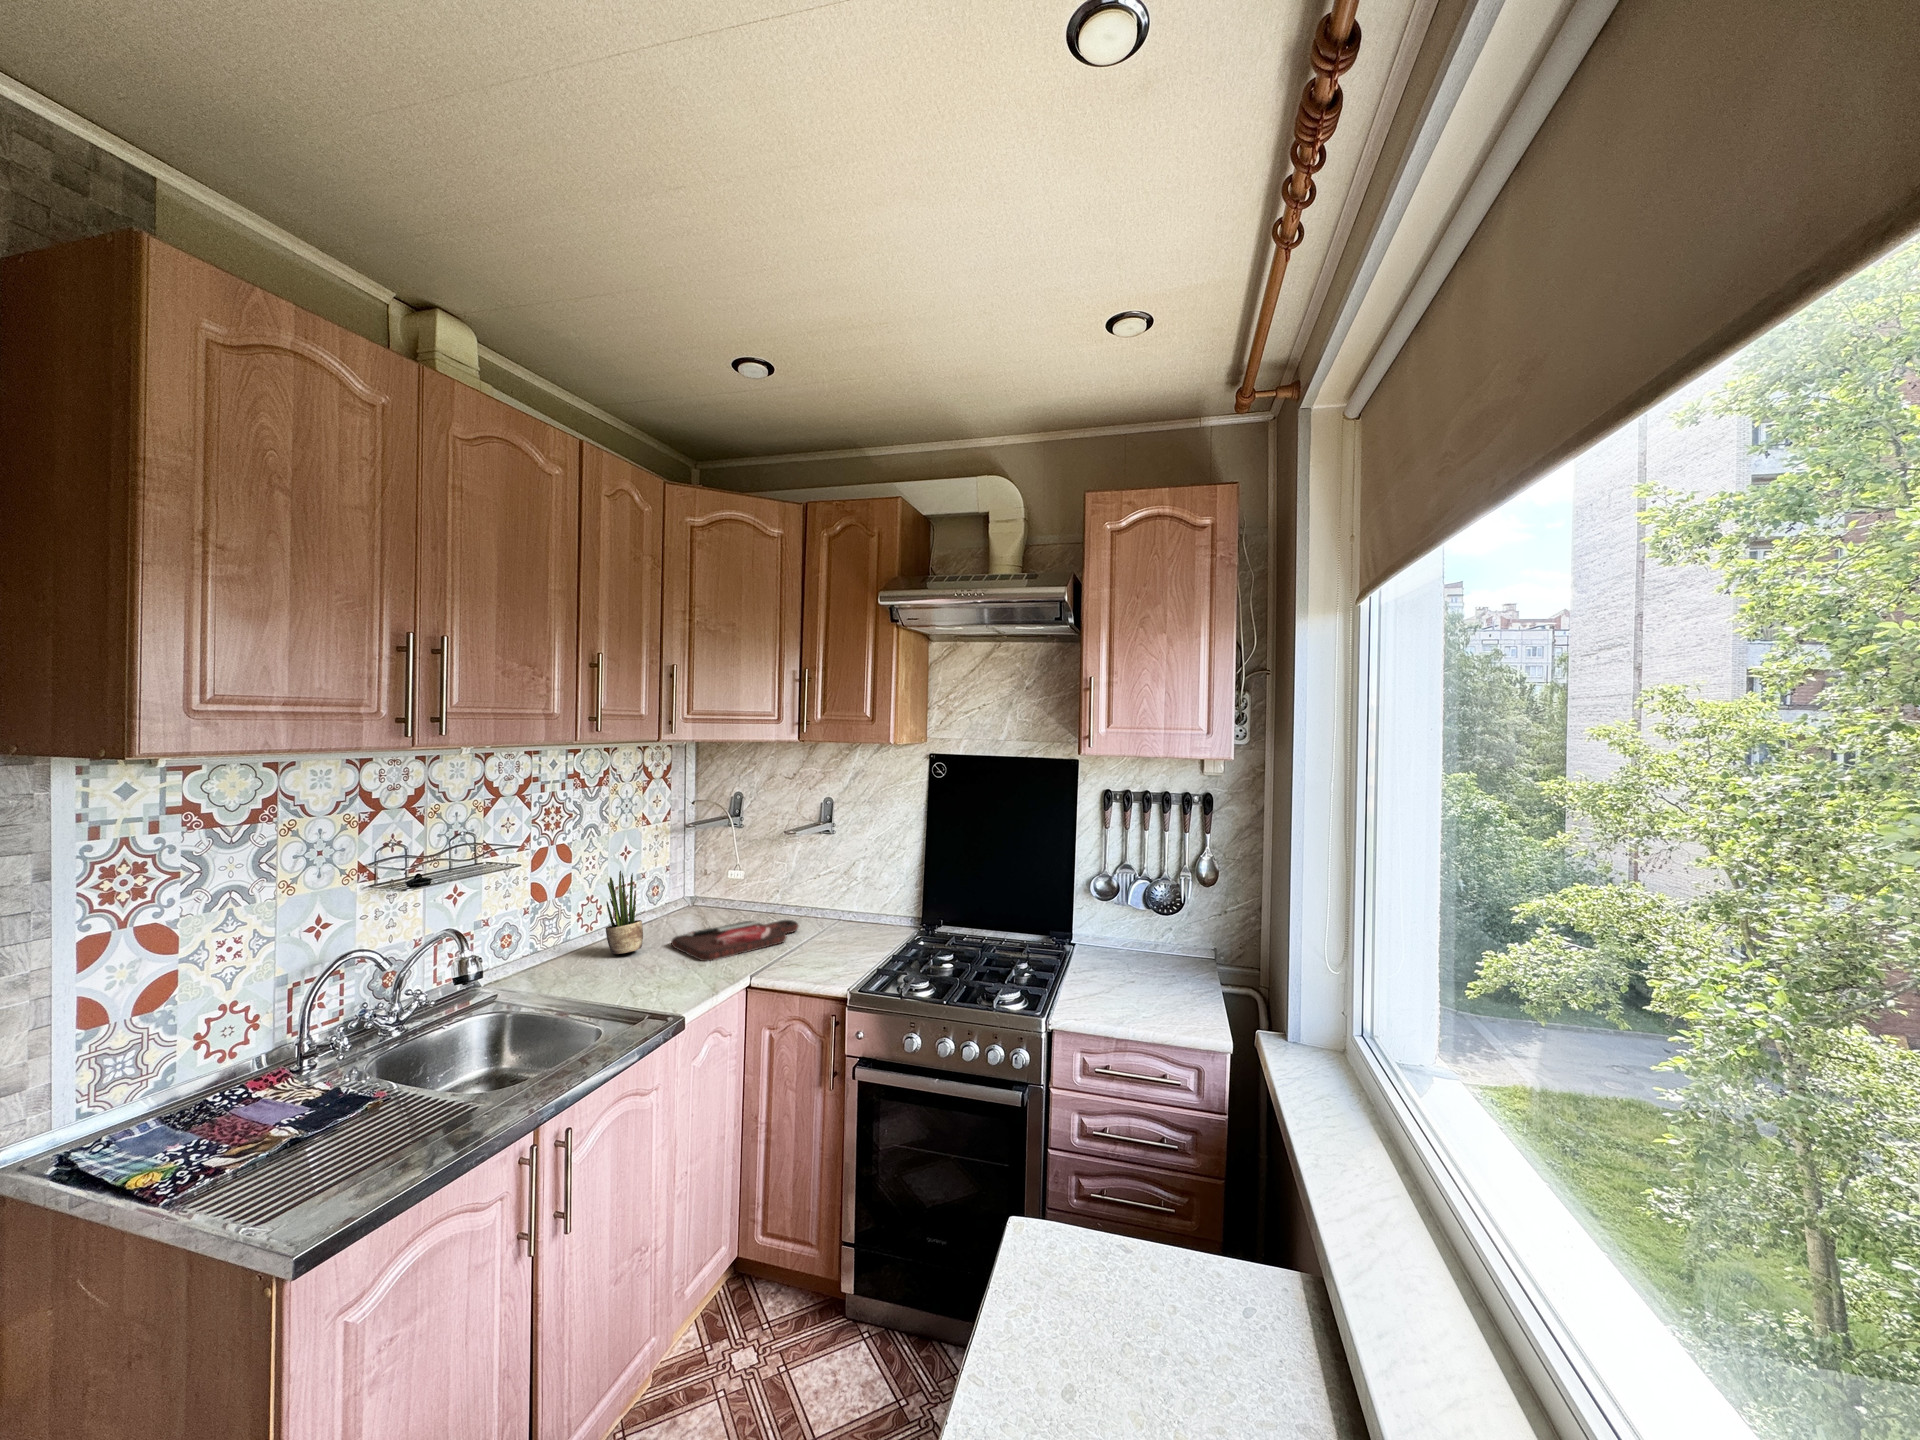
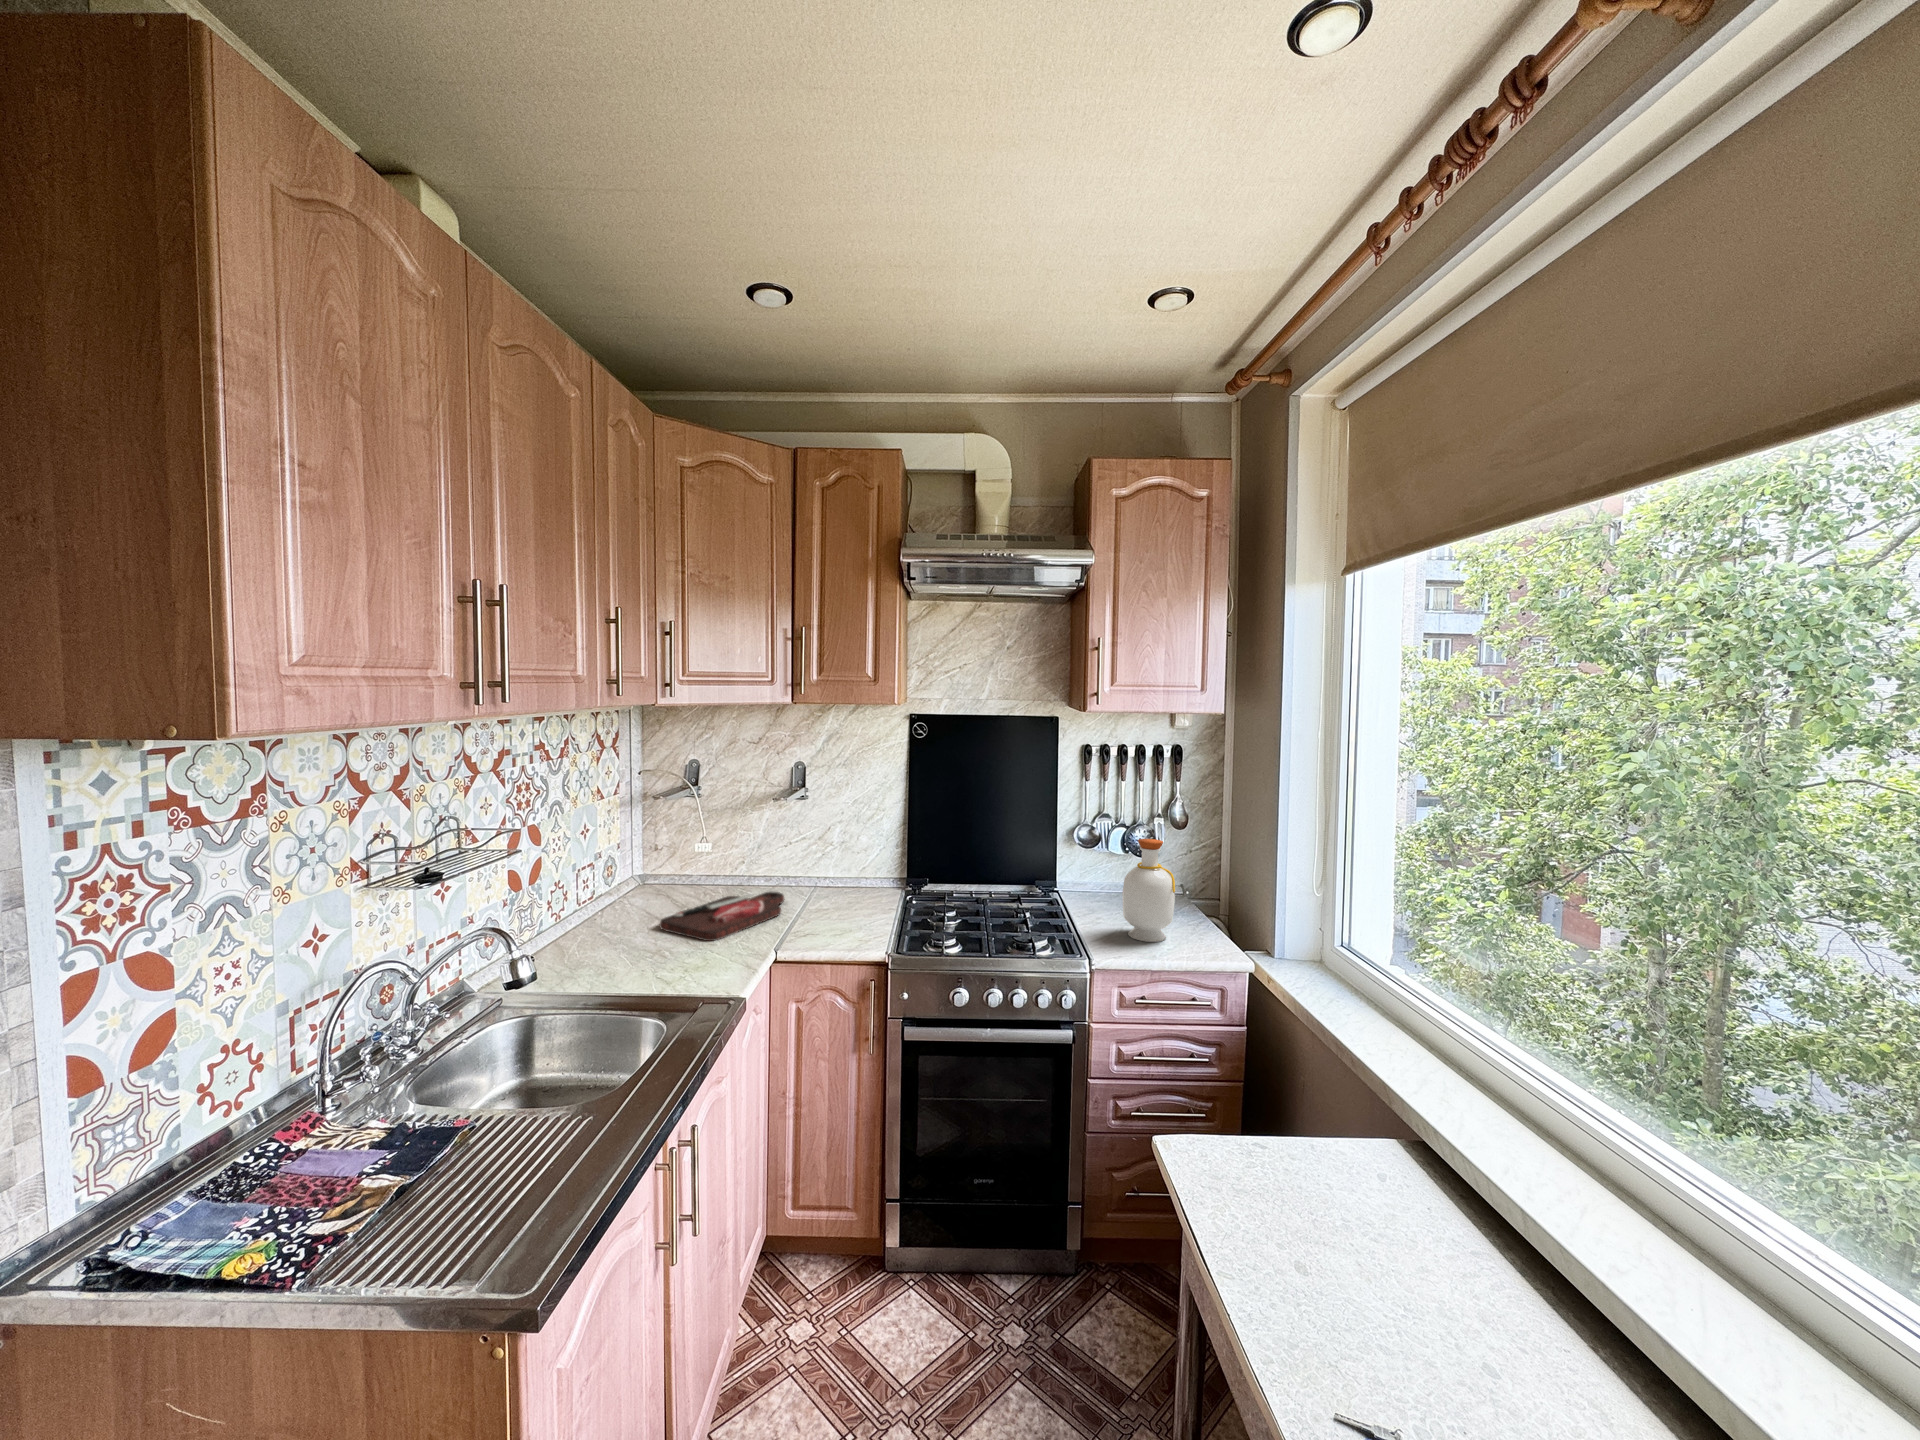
potted plant: present [606,871,643,954] -> none [588,851,633,943]
bottle: none [1108,891,1165,1005] -> present [1122,839,1175,942]

